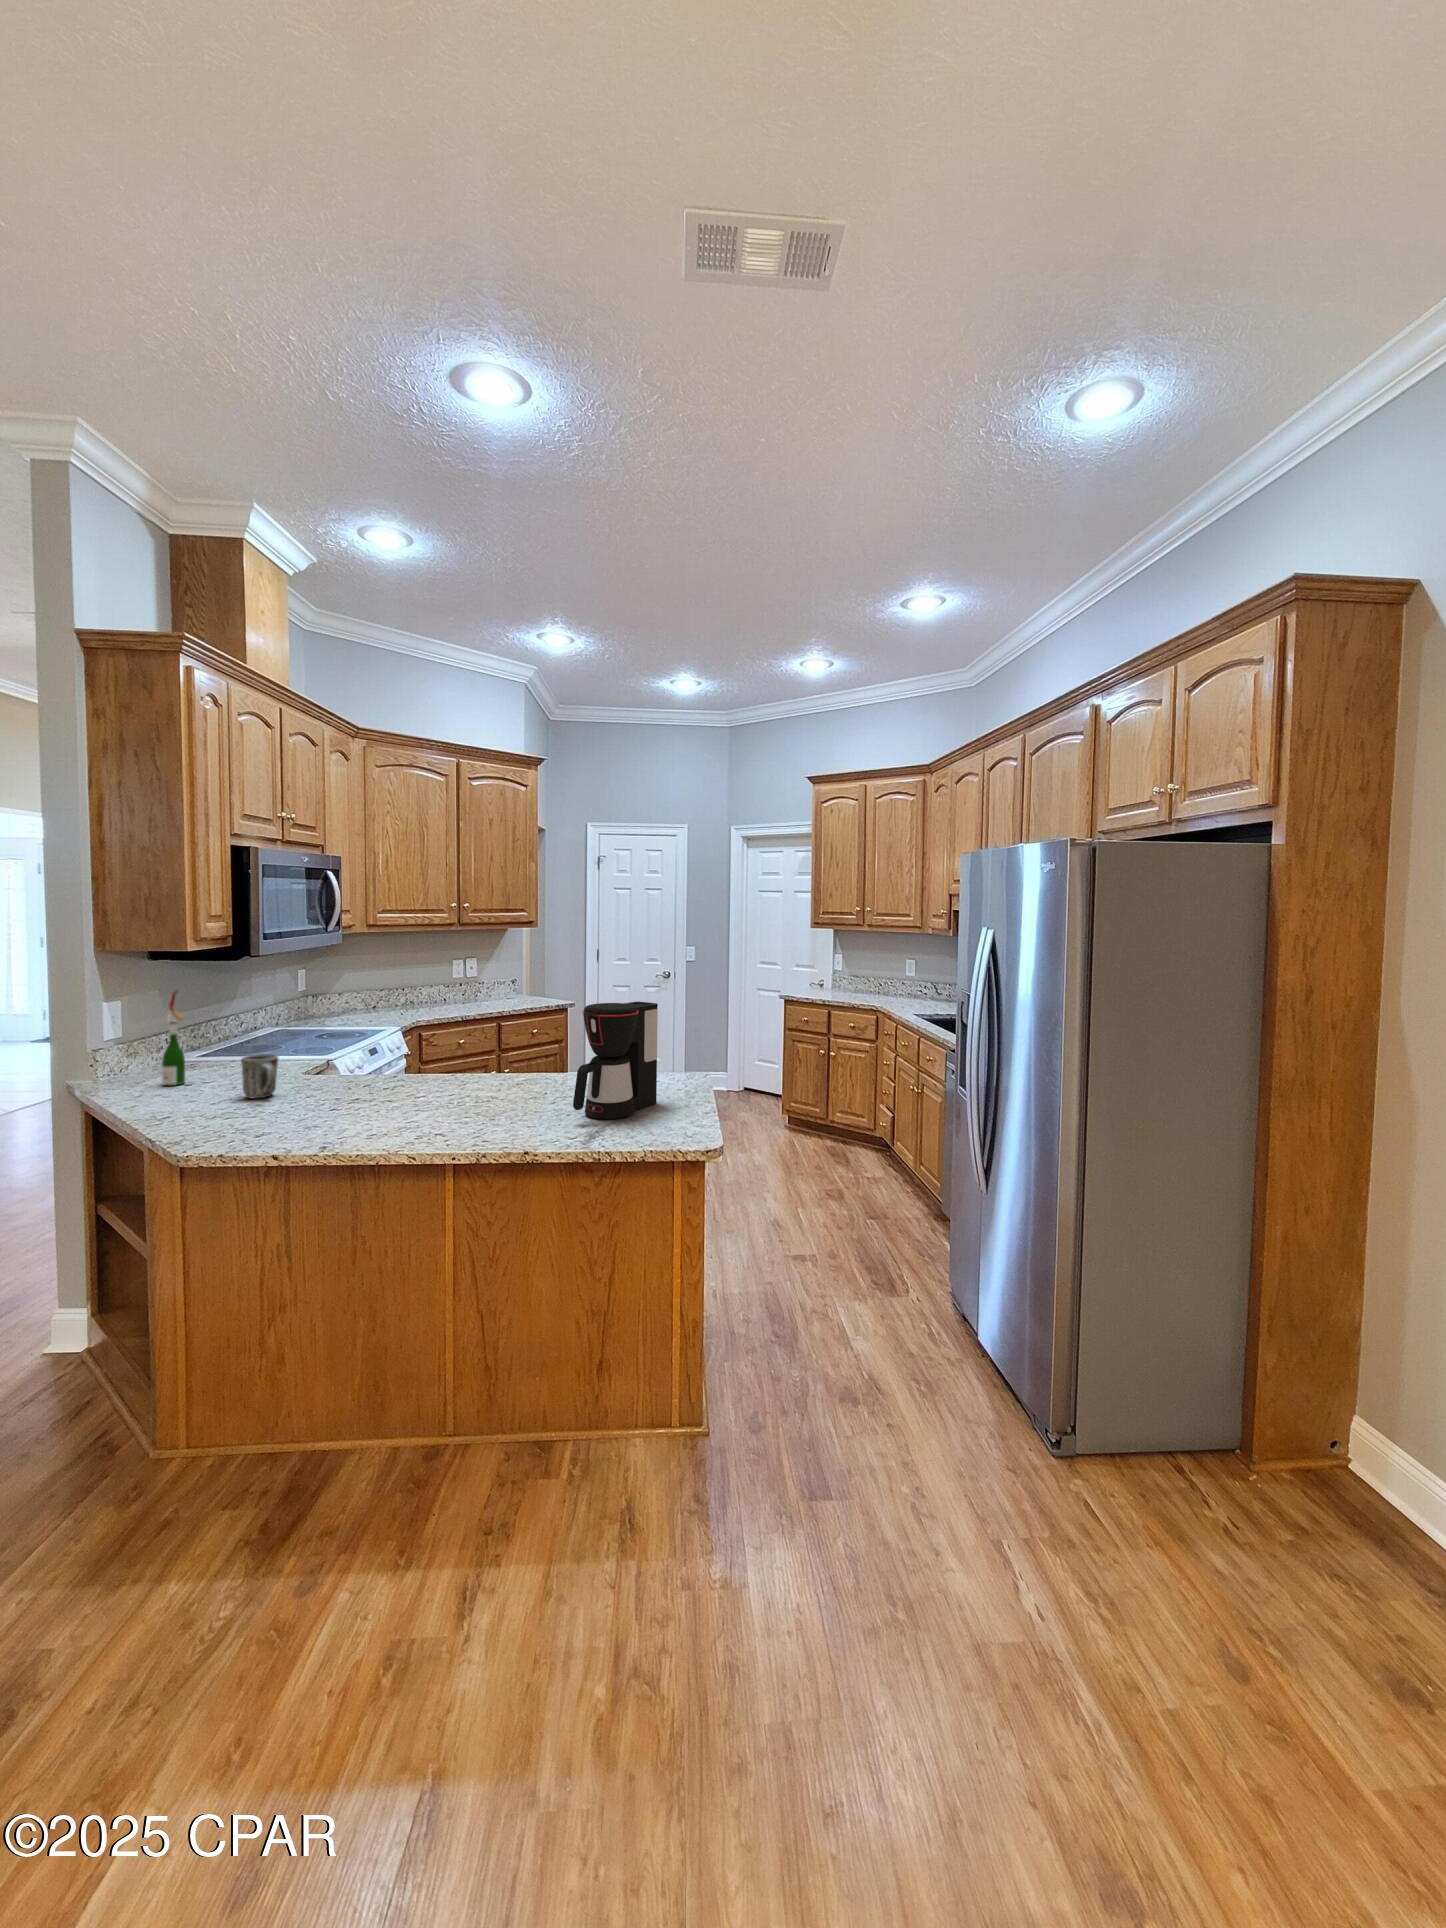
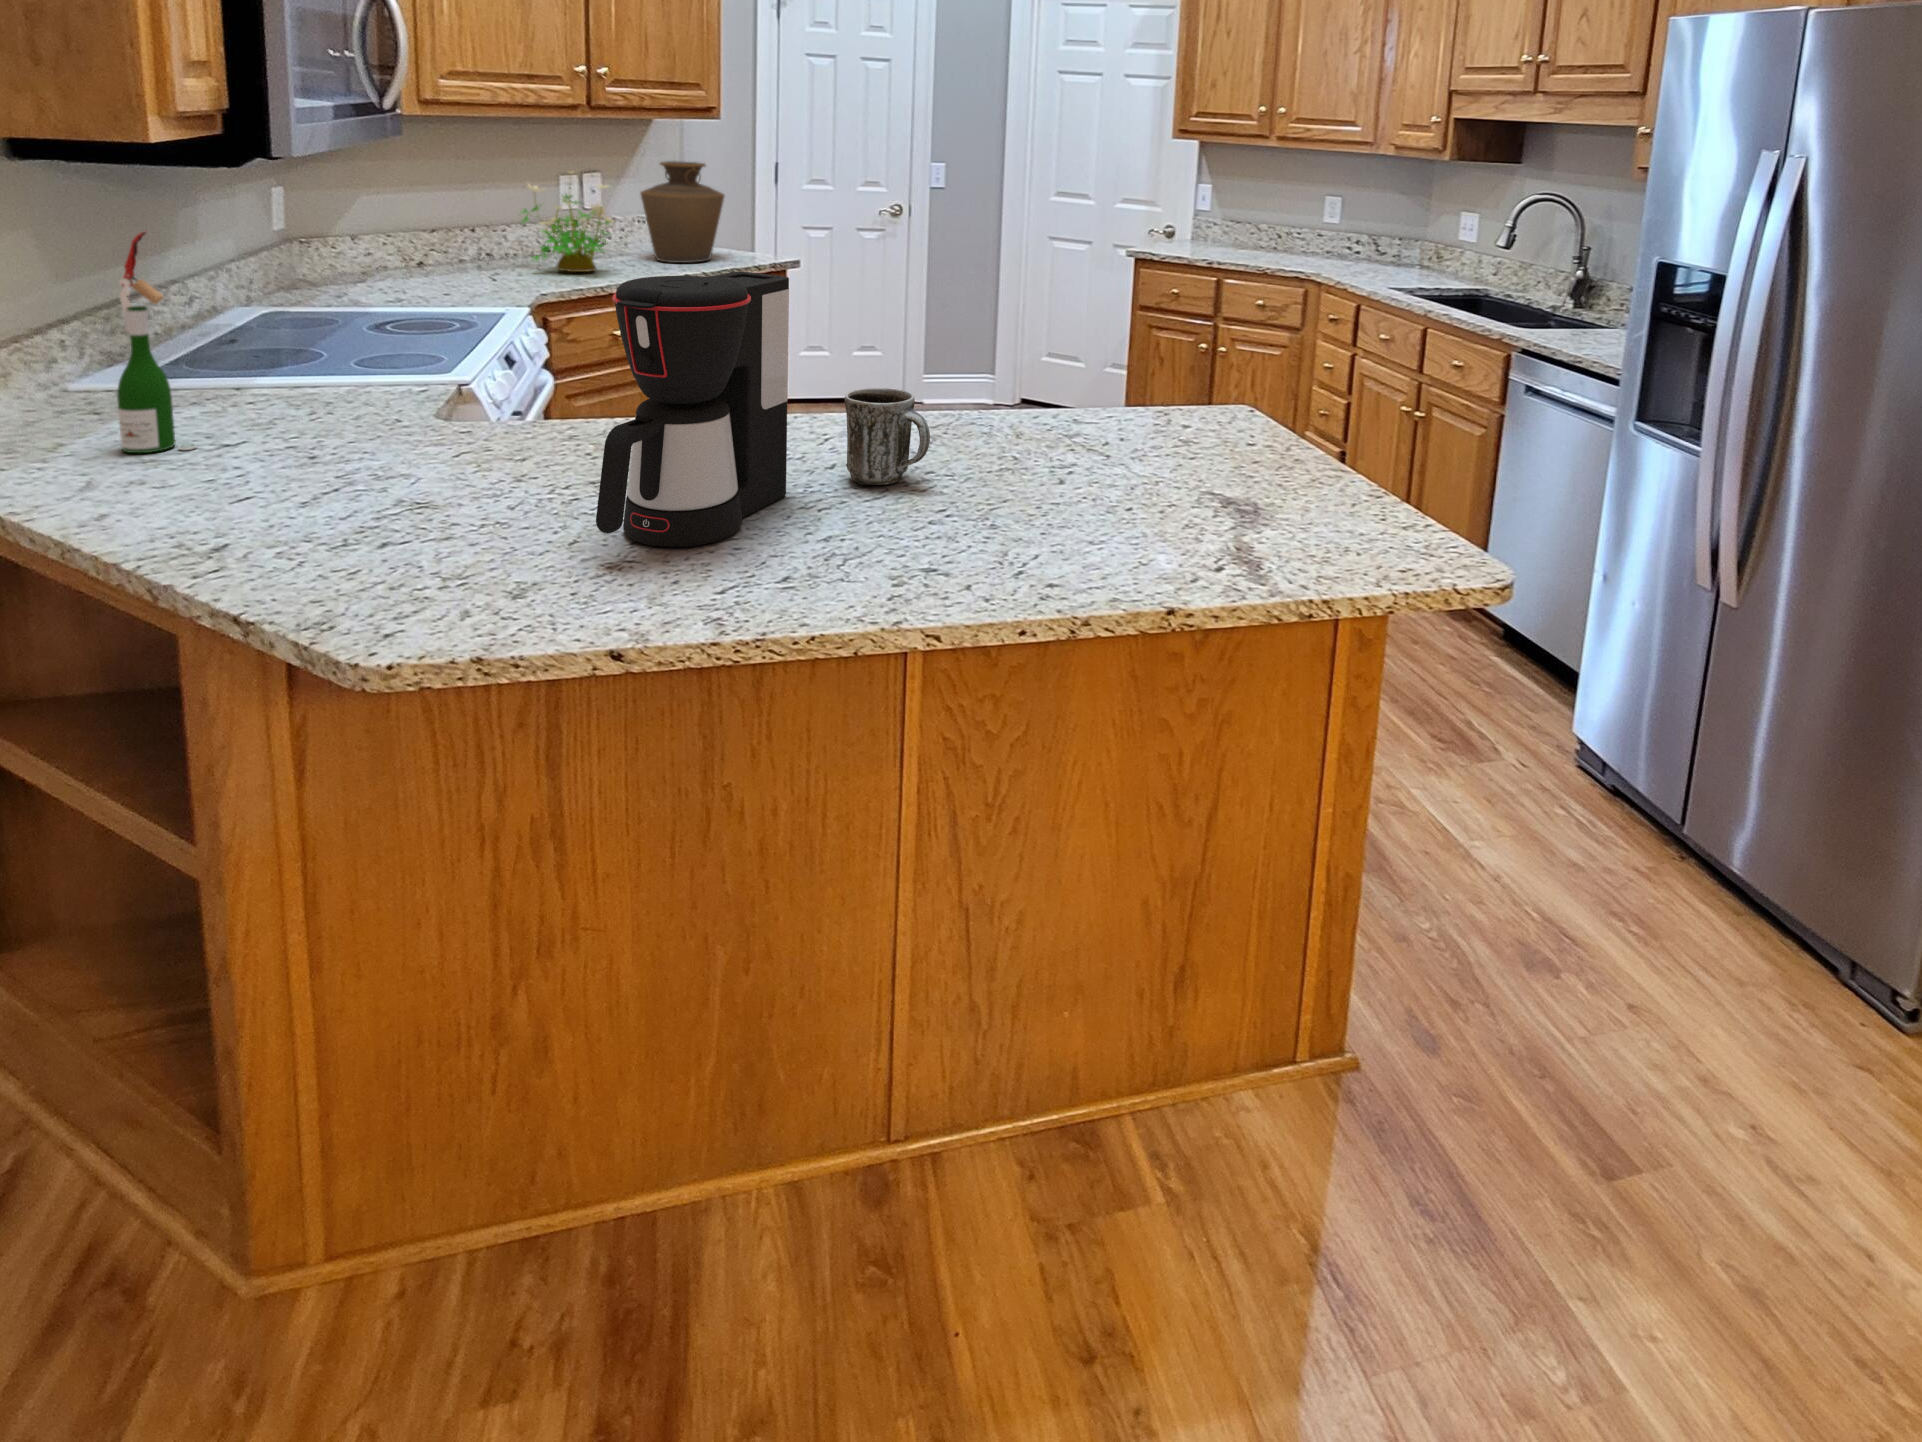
vase: none [486,951,532,1006] -> present [640,161,724,263]
potted plant: none [418,957,466,1011] -> present [522,171,613,272]
coffee maker: present [573,1002,658,1119] -> present [596,272,789,547]
mug: present [241,1054,278,1098] -> present [845,388,930,485]

